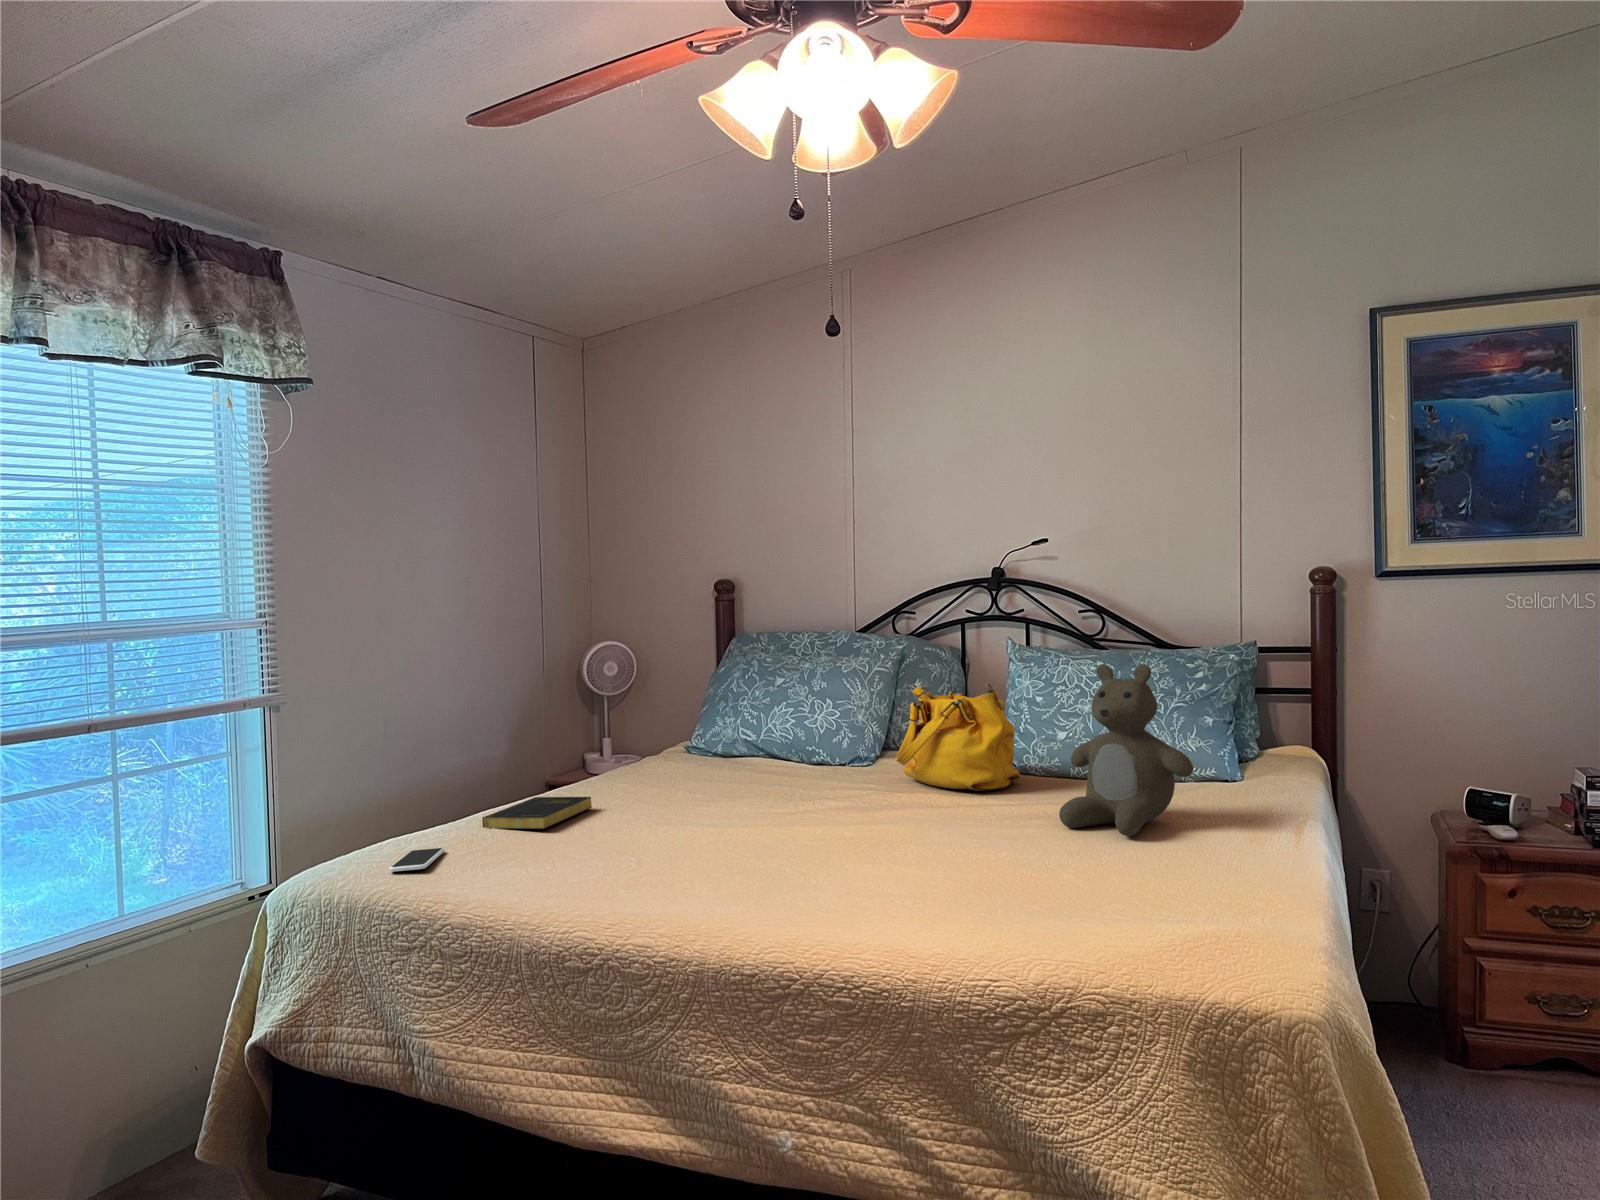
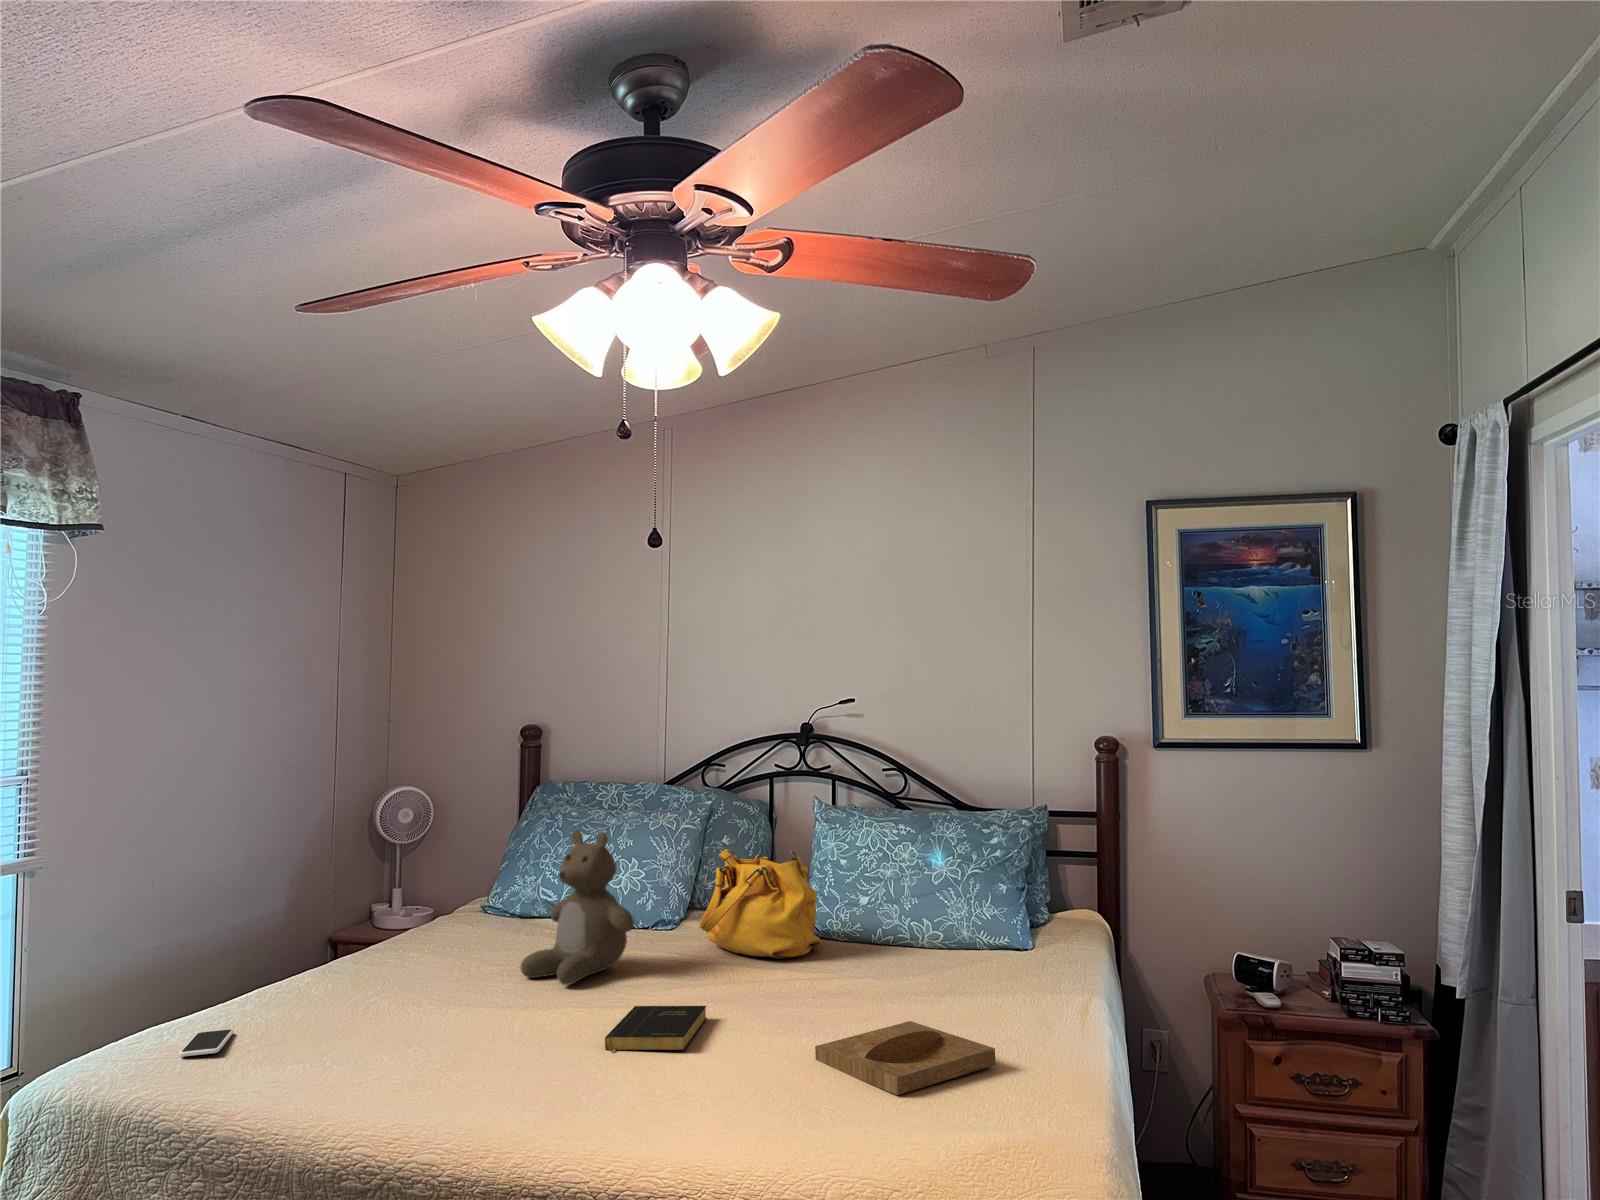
teddy bear: present [1059,664,1193,836] -> present [520,830,634,985]
book: present [482,797,592,829] -> present [605,1006,707,1052]
tray: none [1032,850,1247,928] -> present [815,1021,996,1095]

